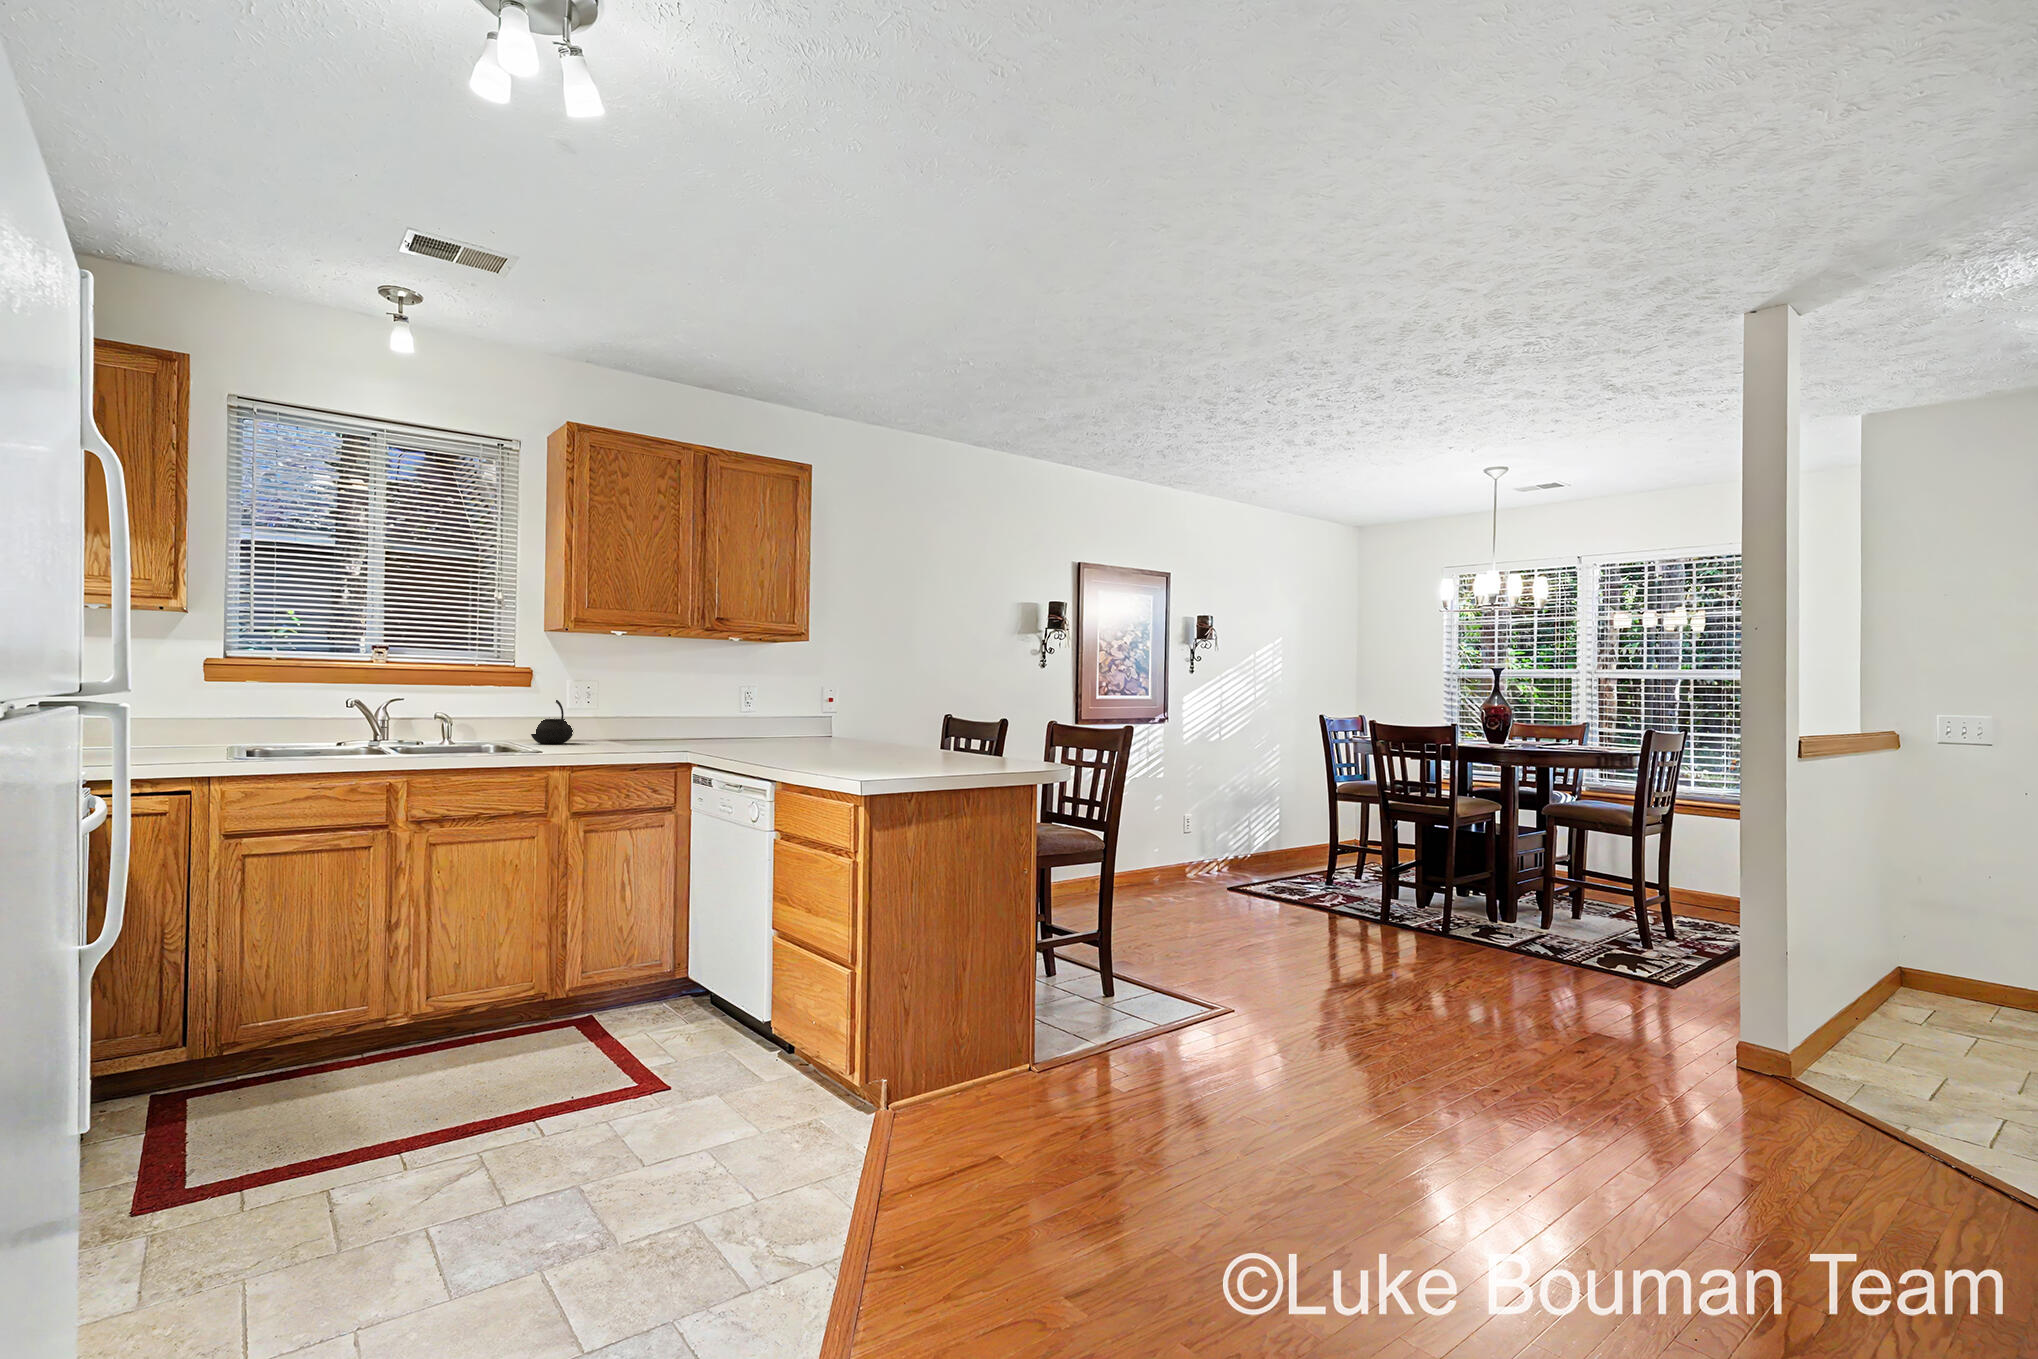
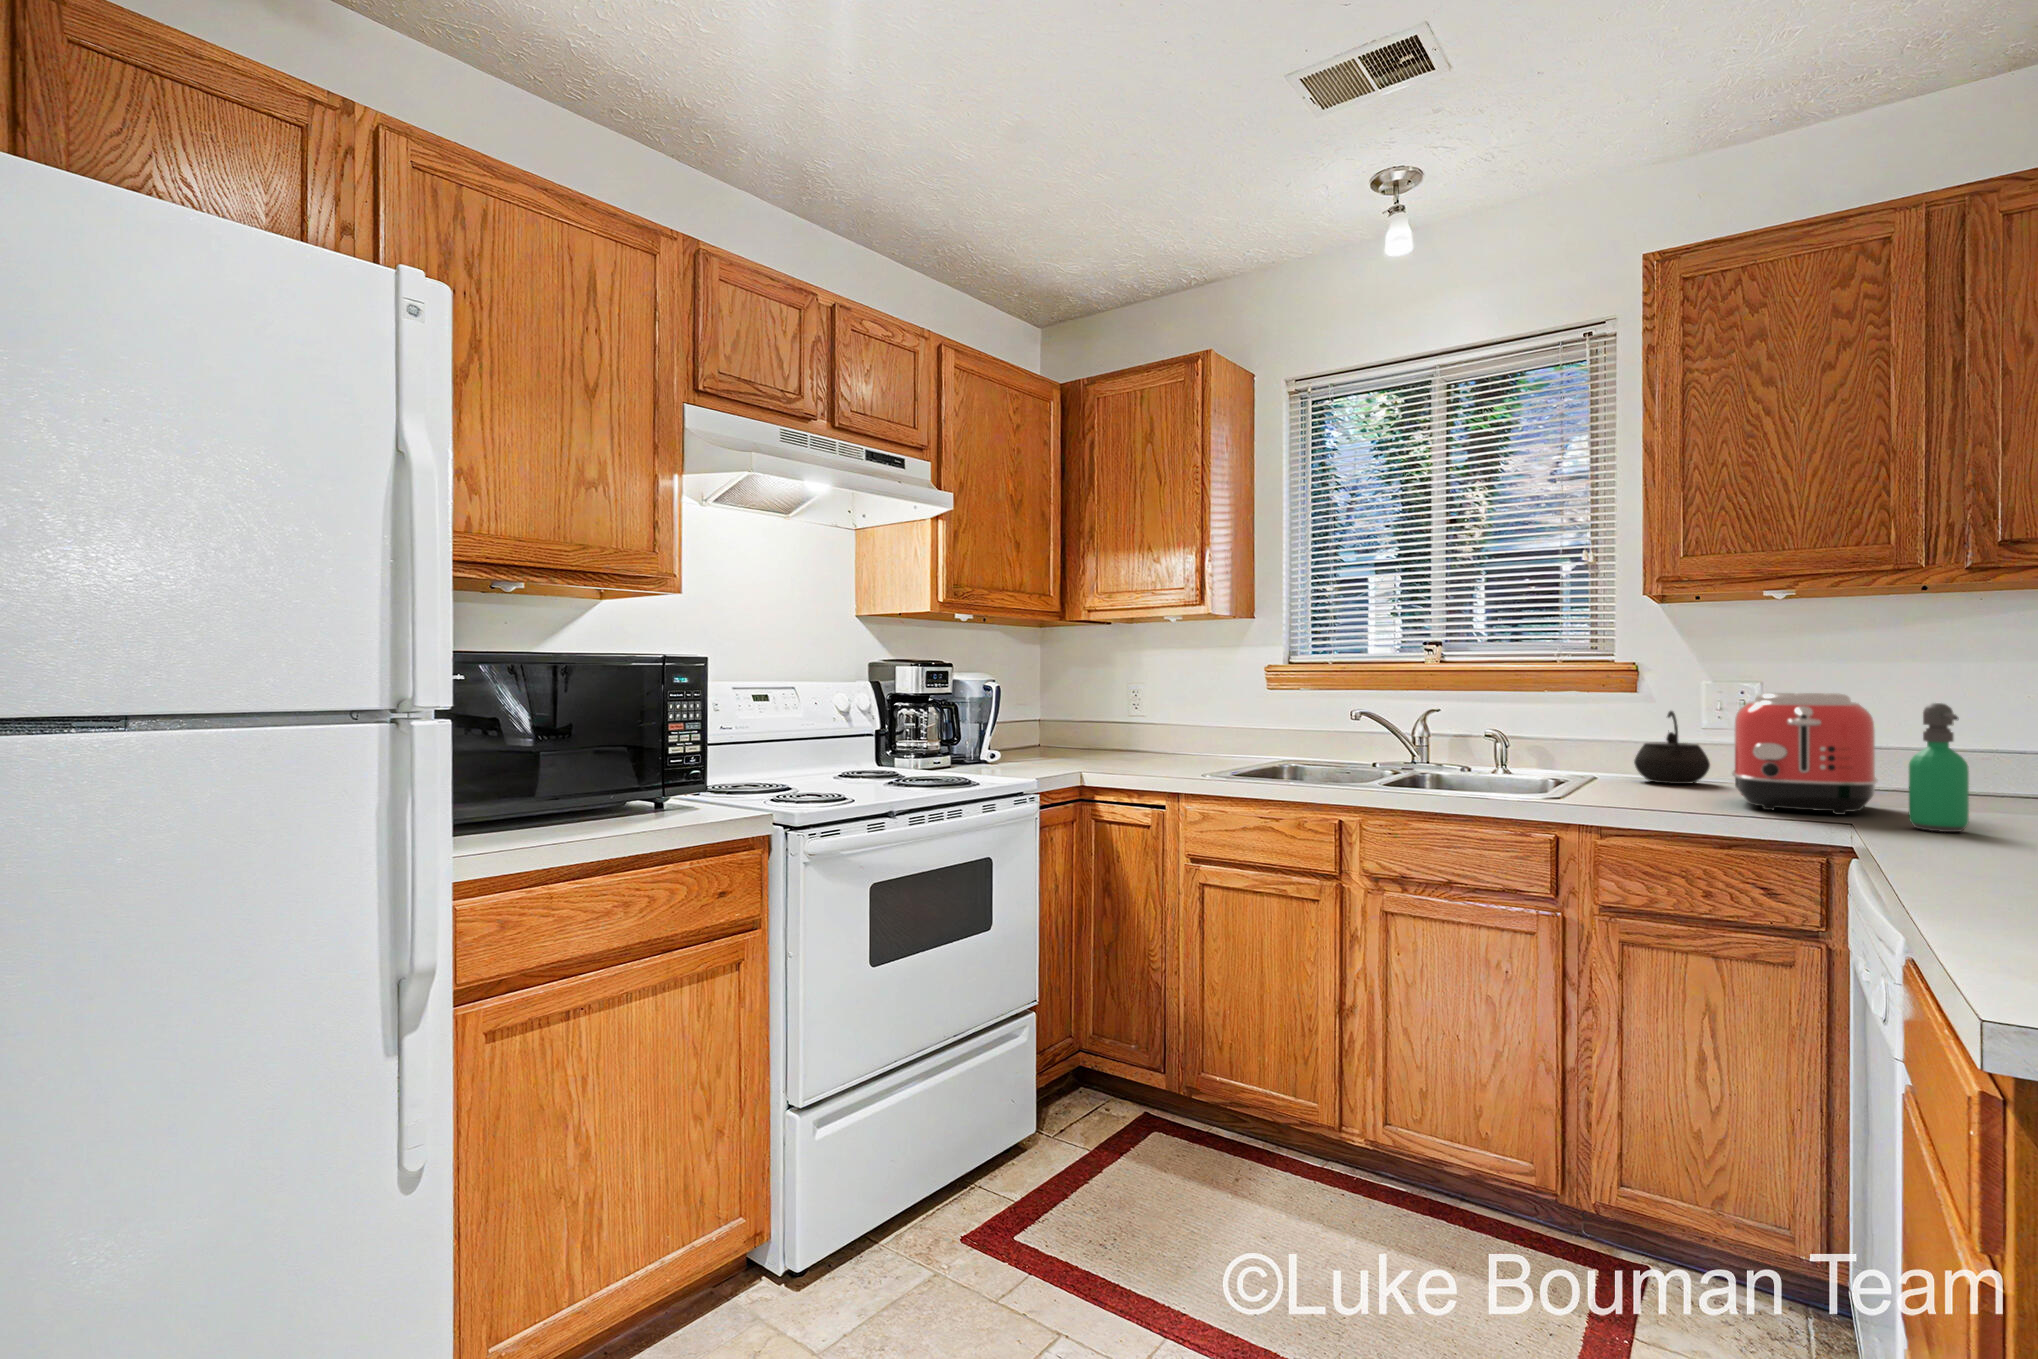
toaster: none [611,686,683,748] -> present [1732,693,1878,815]
soap dispenser: none [706,690,728,748] -> present [1909,703,1969,832]

